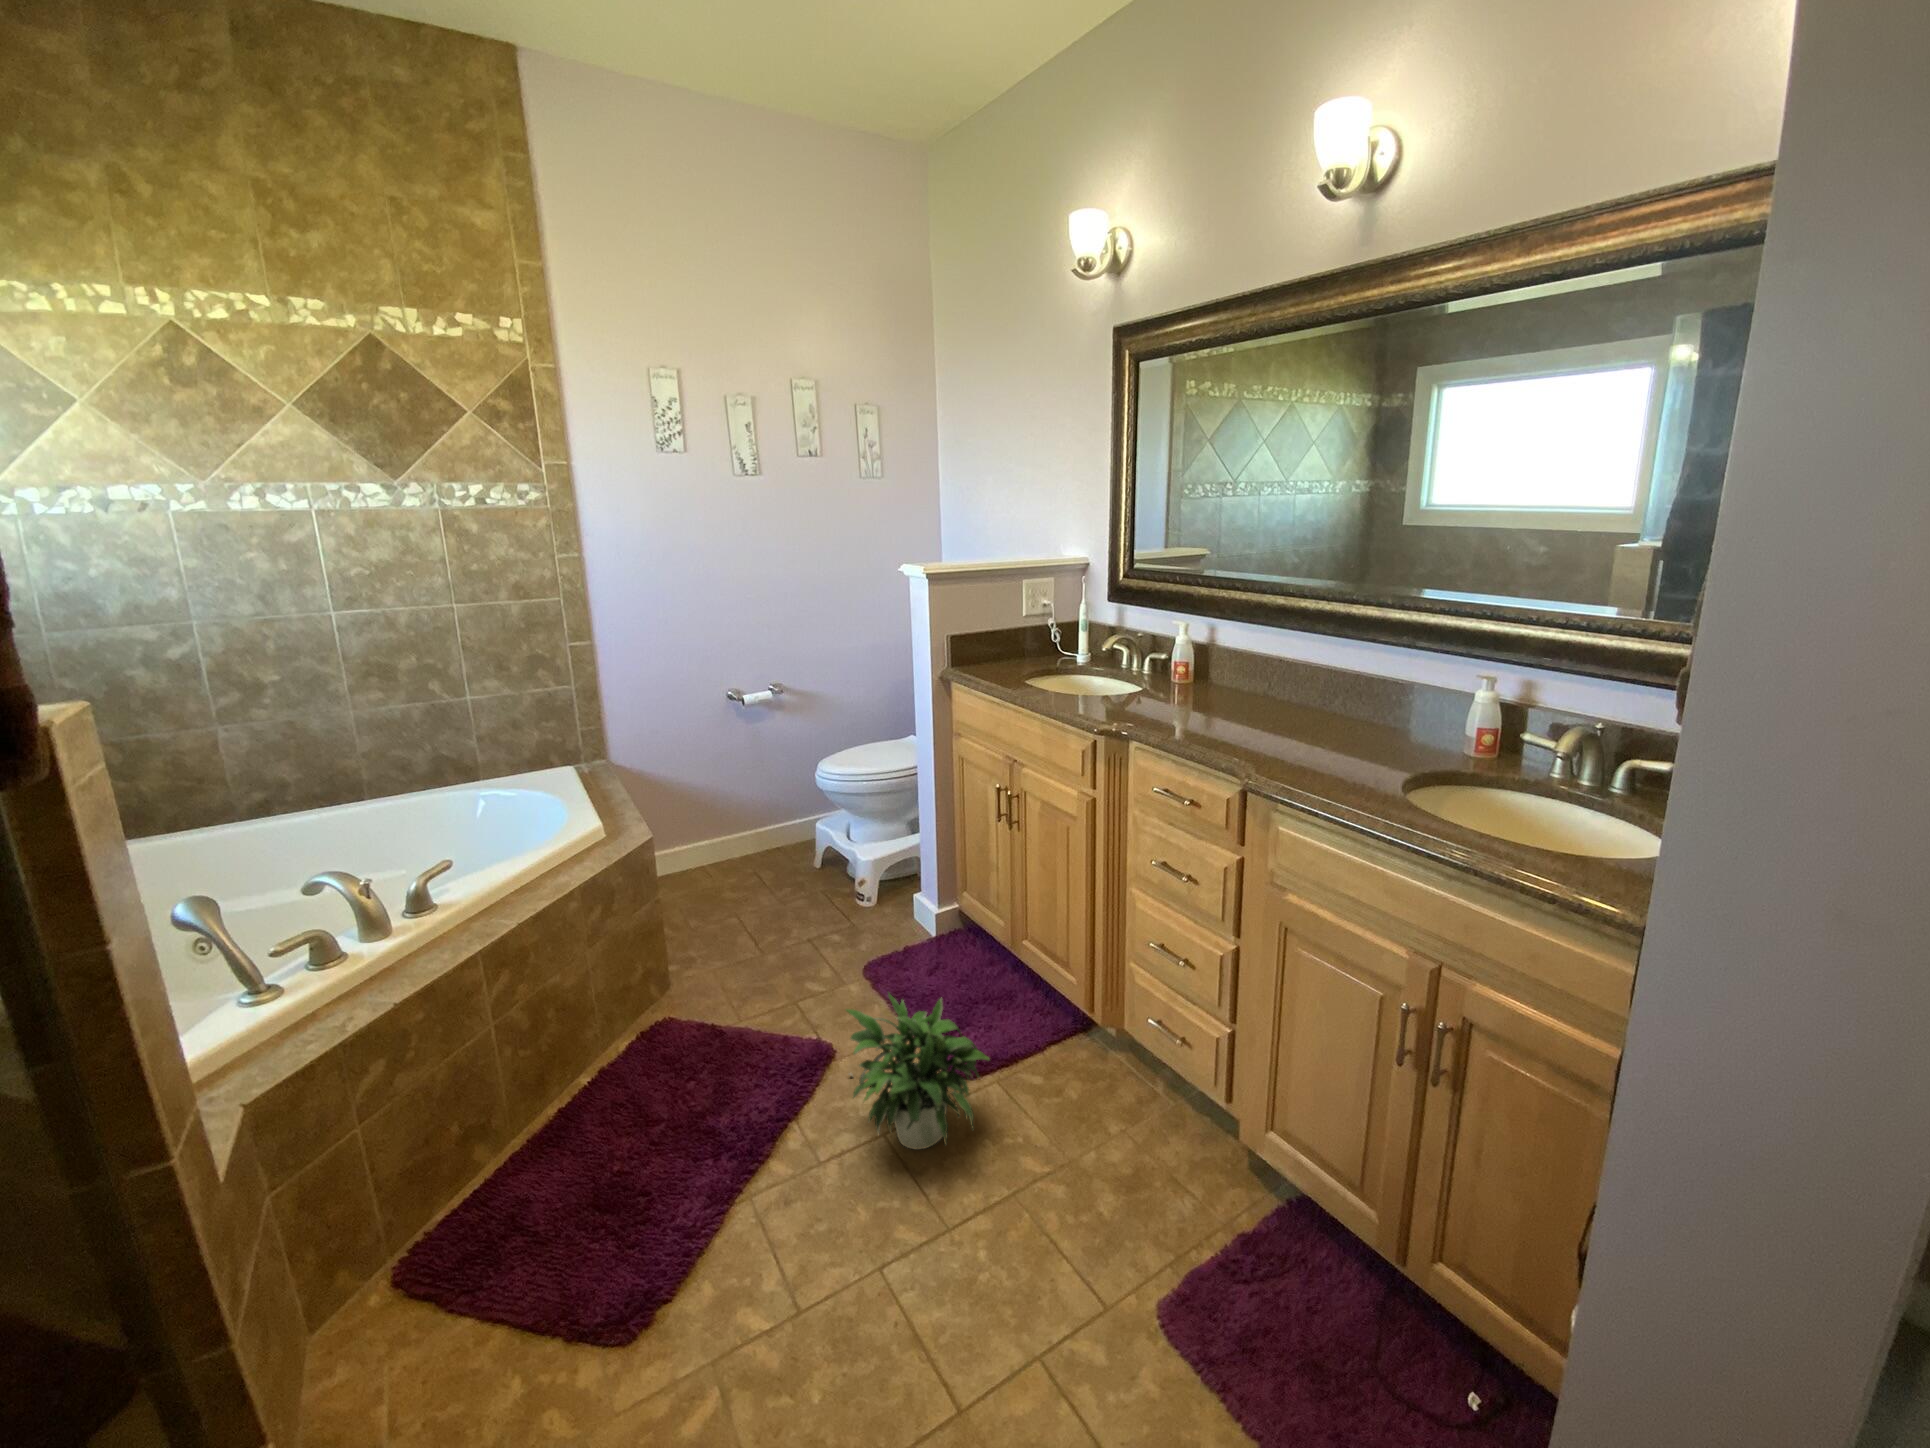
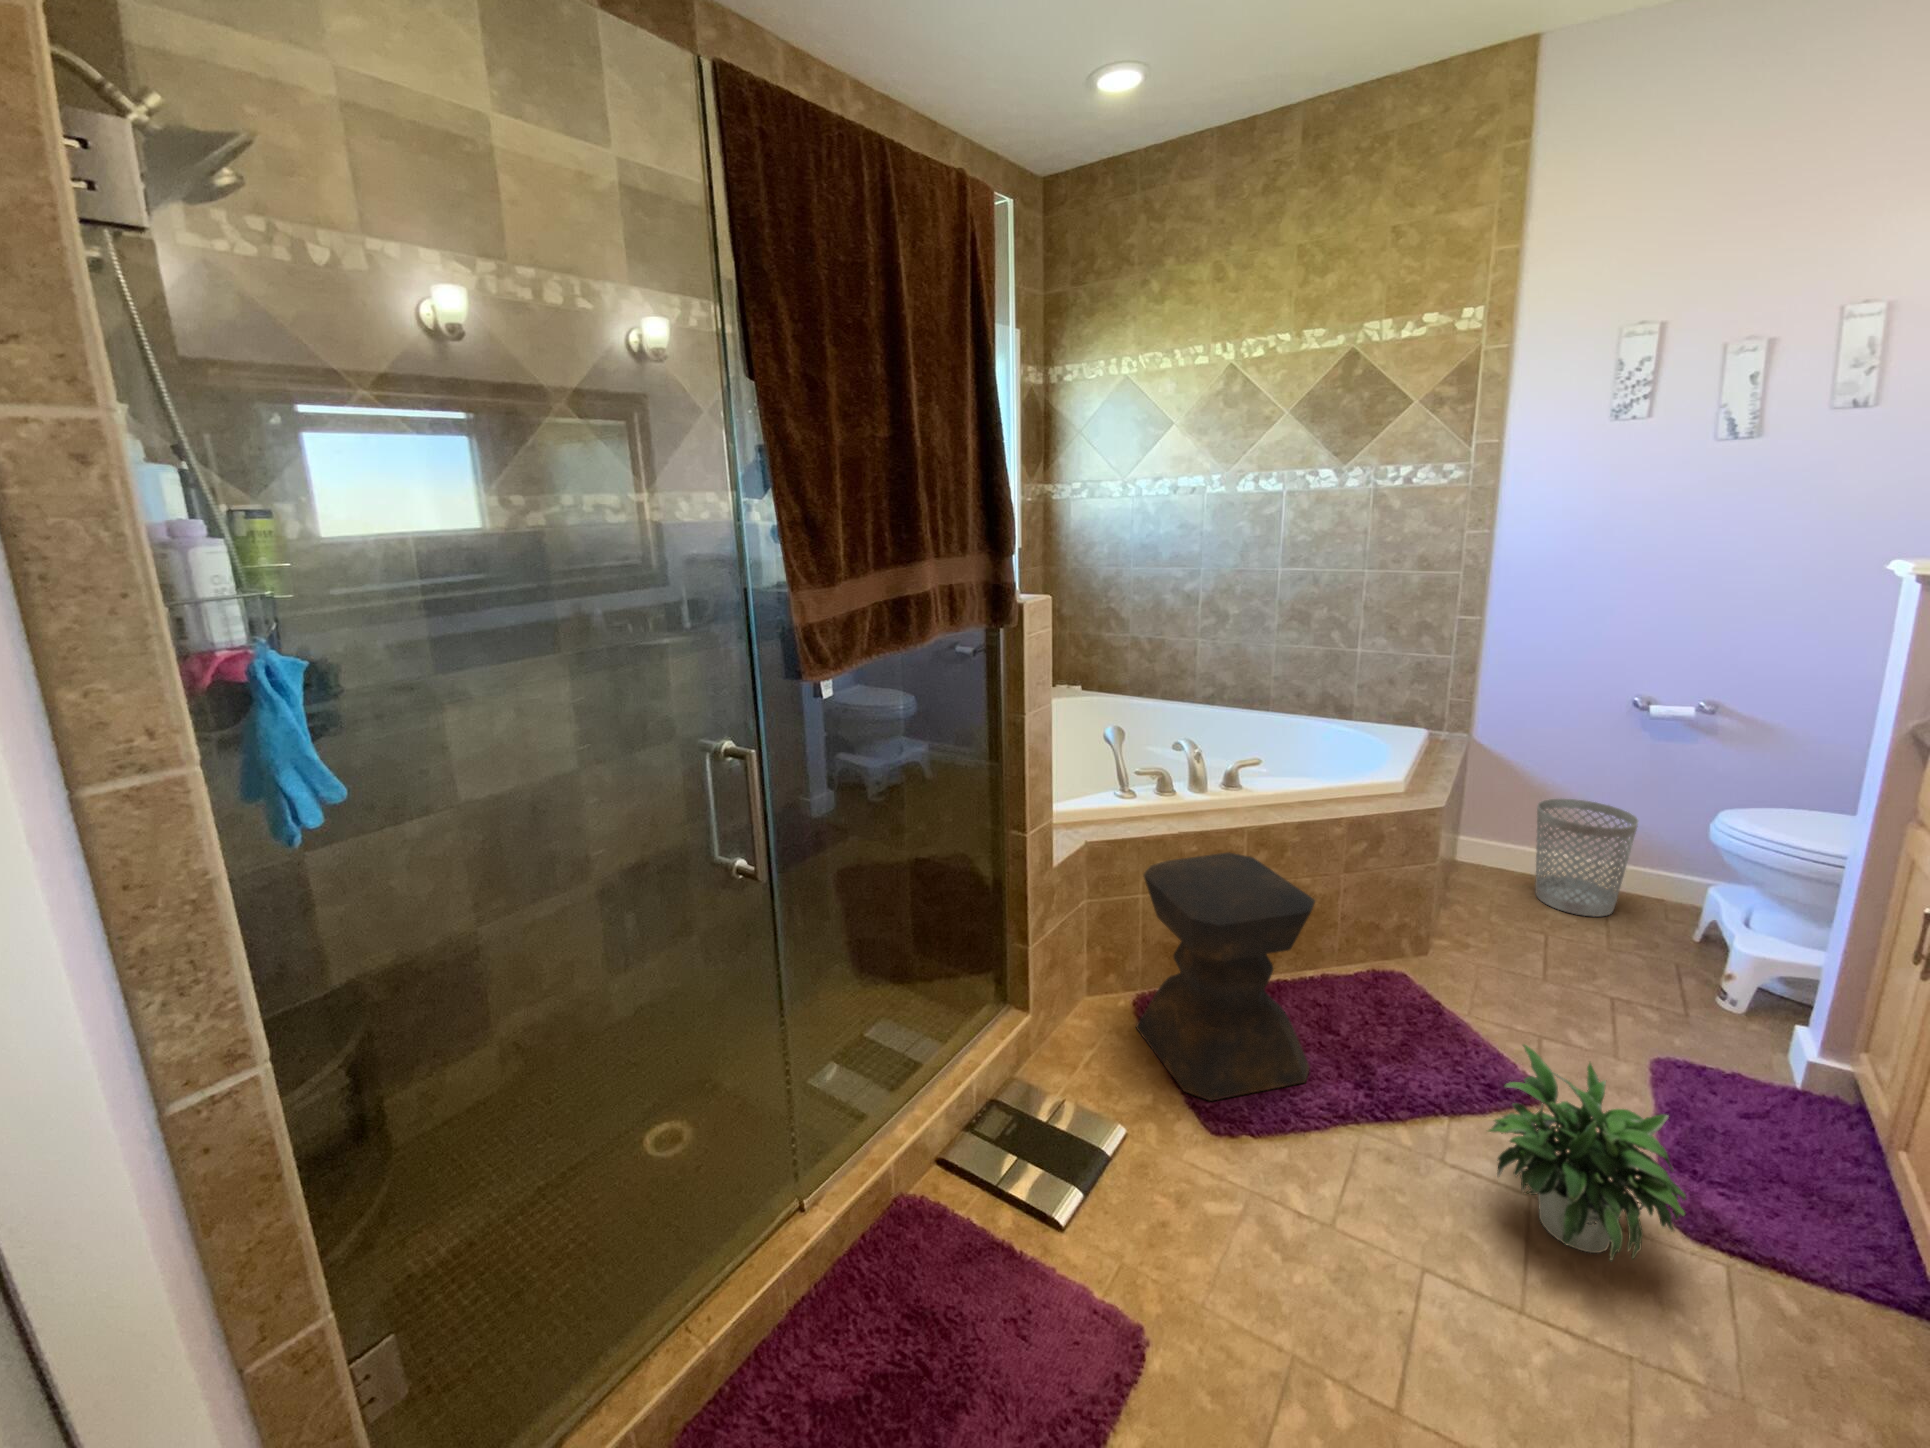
wastebasket: none [686,789,761,894] -> present [1535,799,1638,917]
stool: none [382,982,671,1334] -> present [1136,852,1315,1101]

